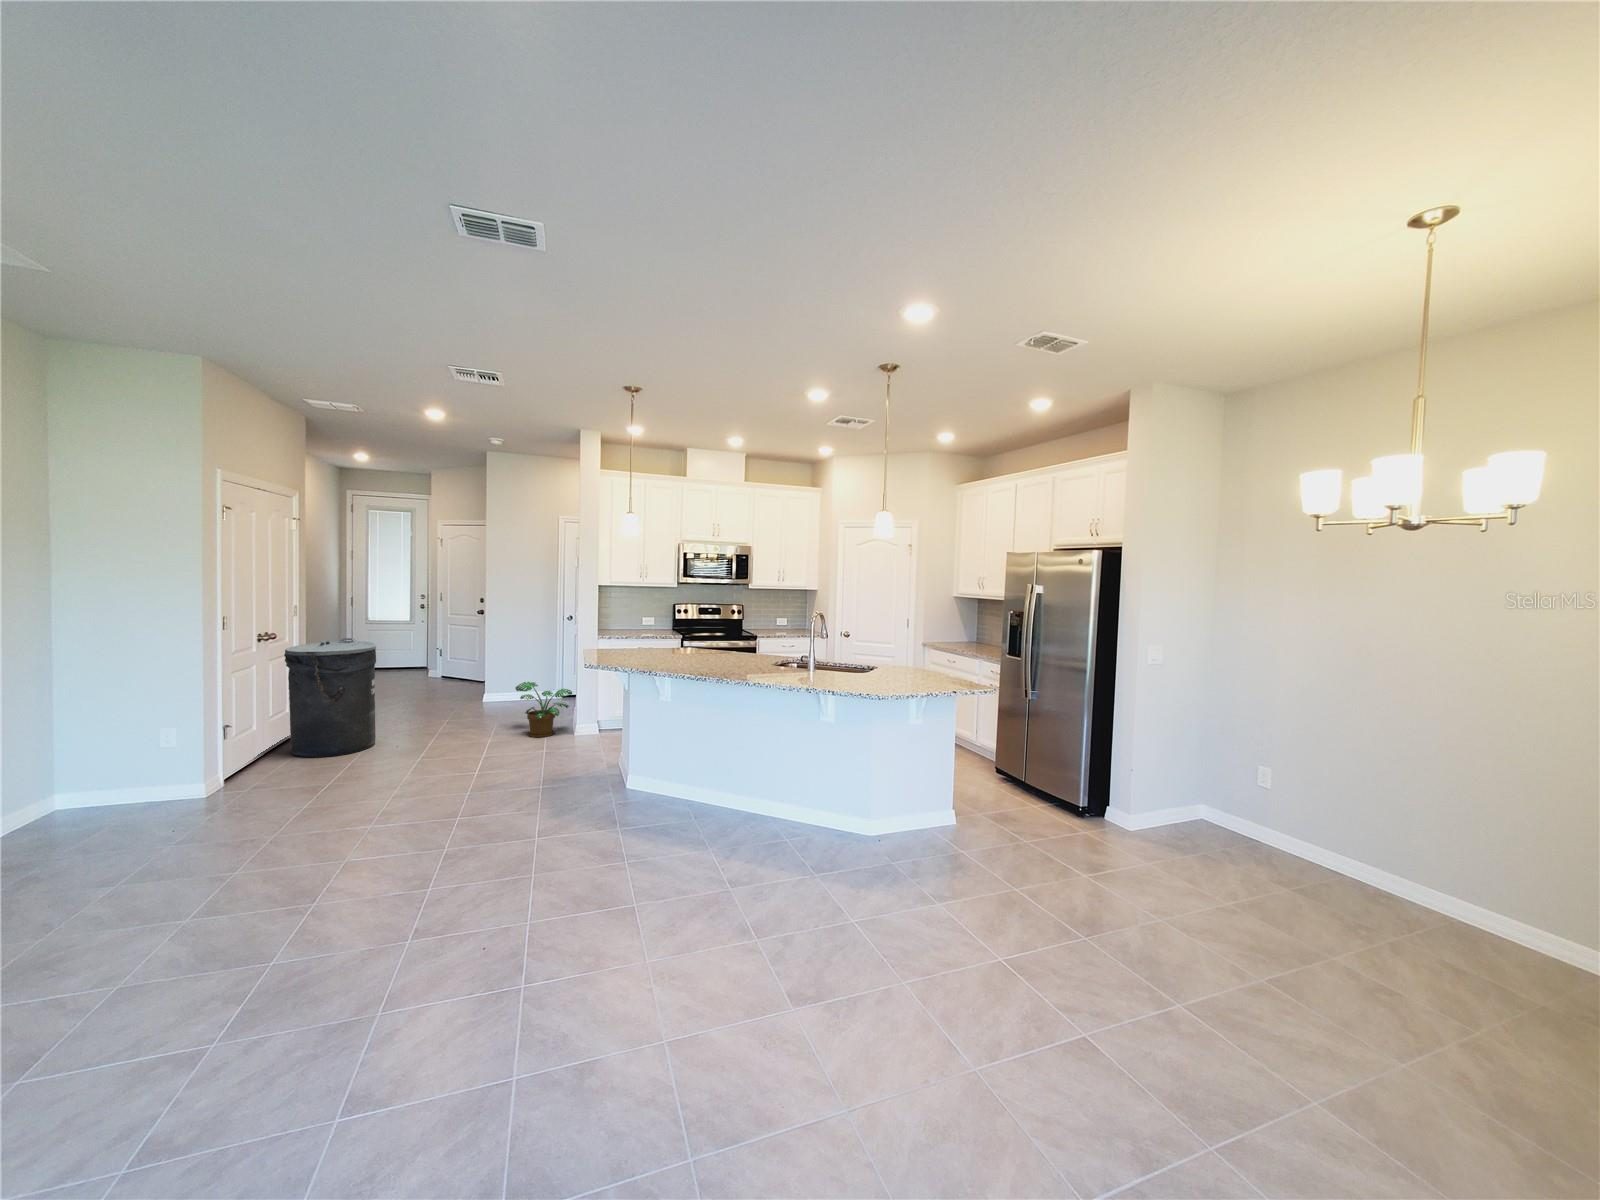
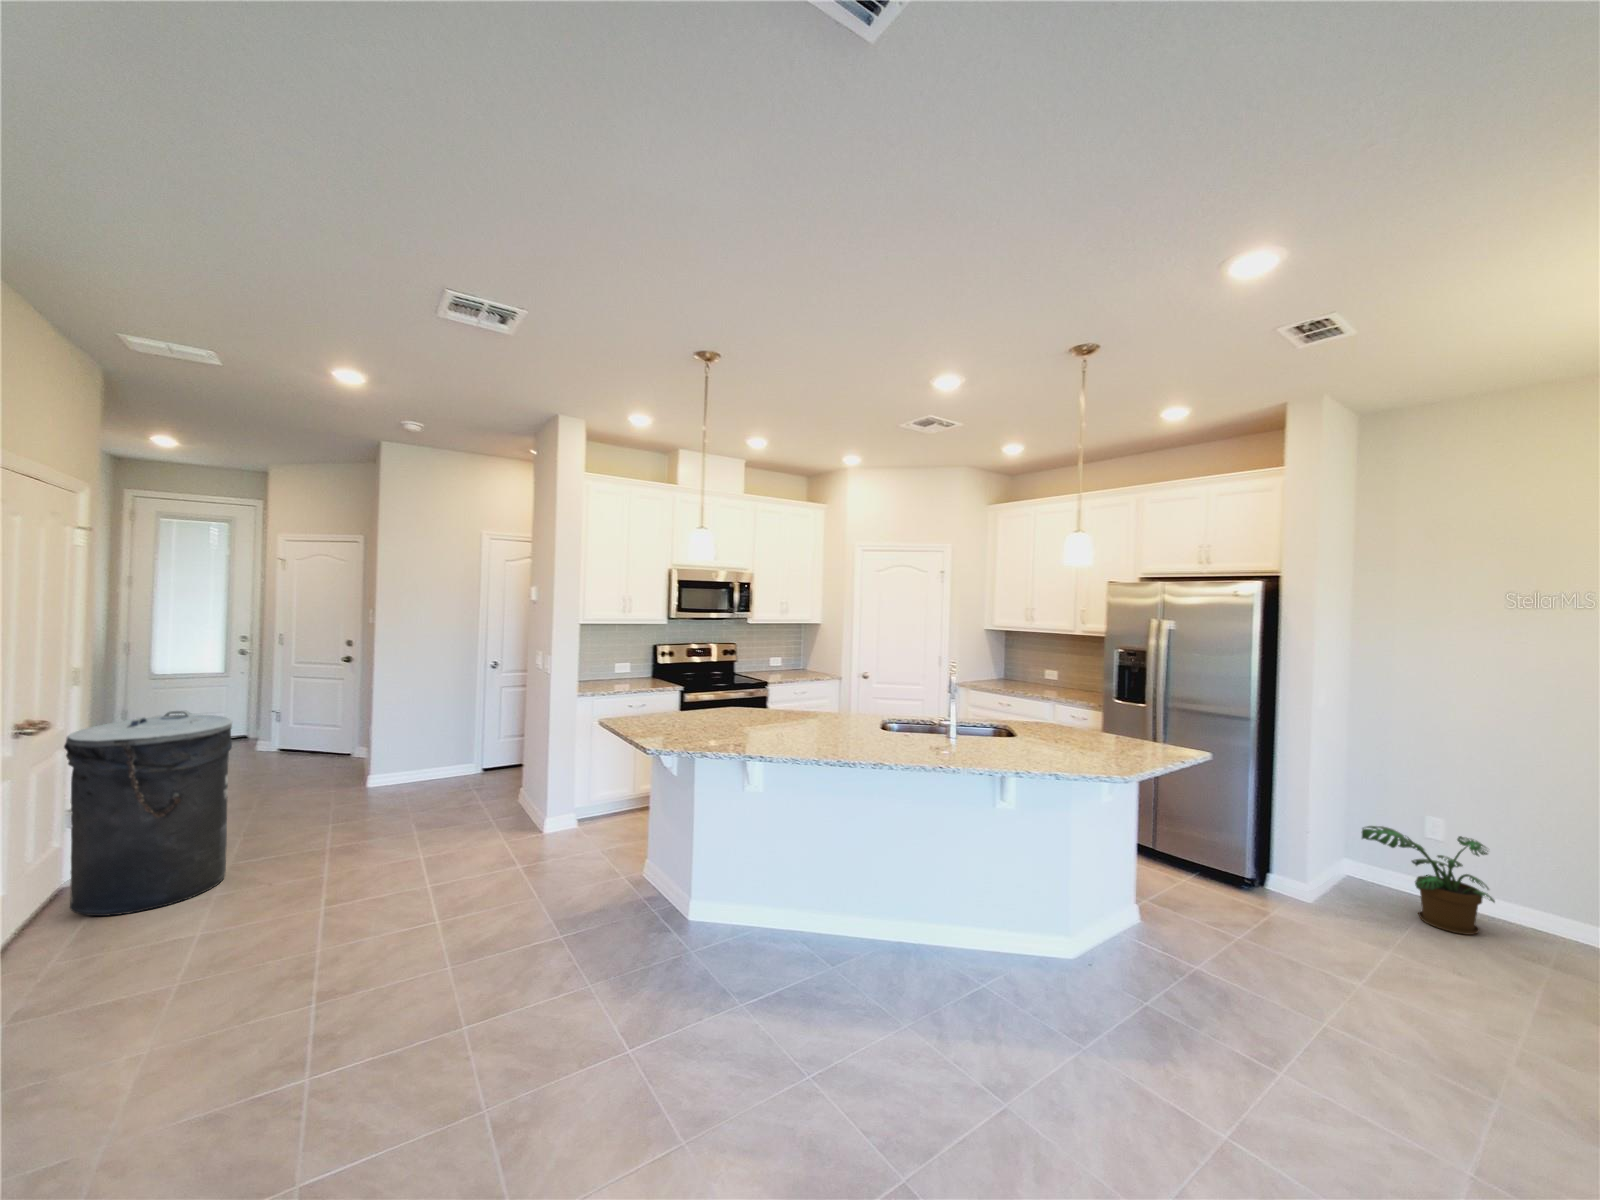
potted plant: present [515,682,572,737] -> present [1362,826,1495,935]

